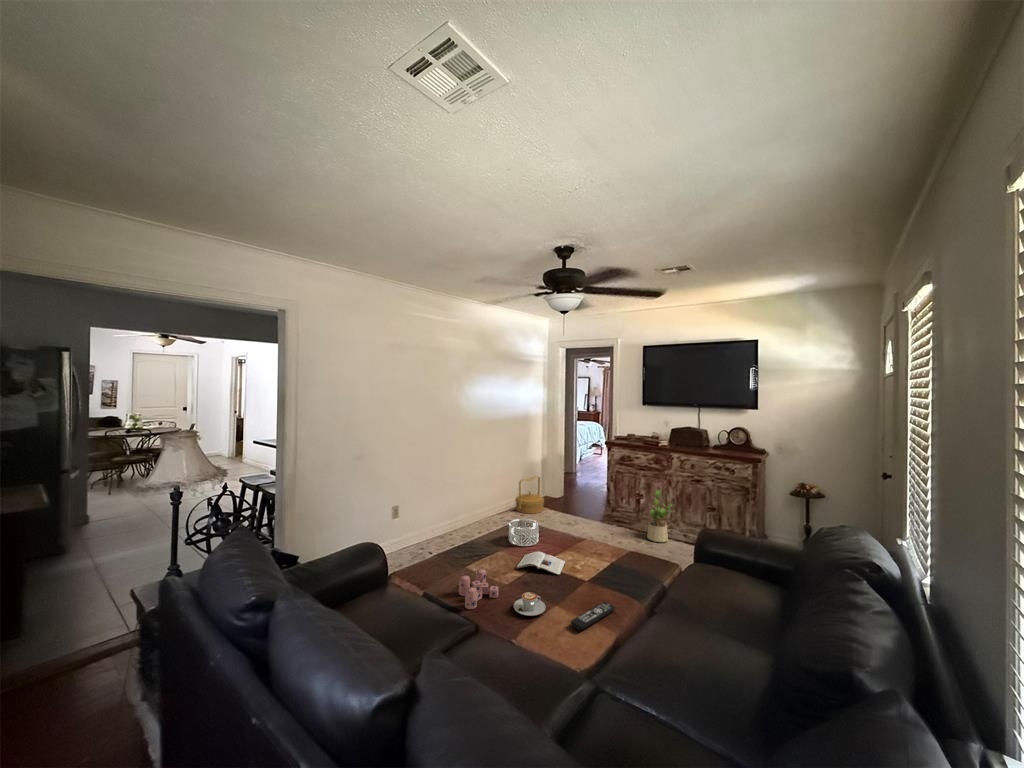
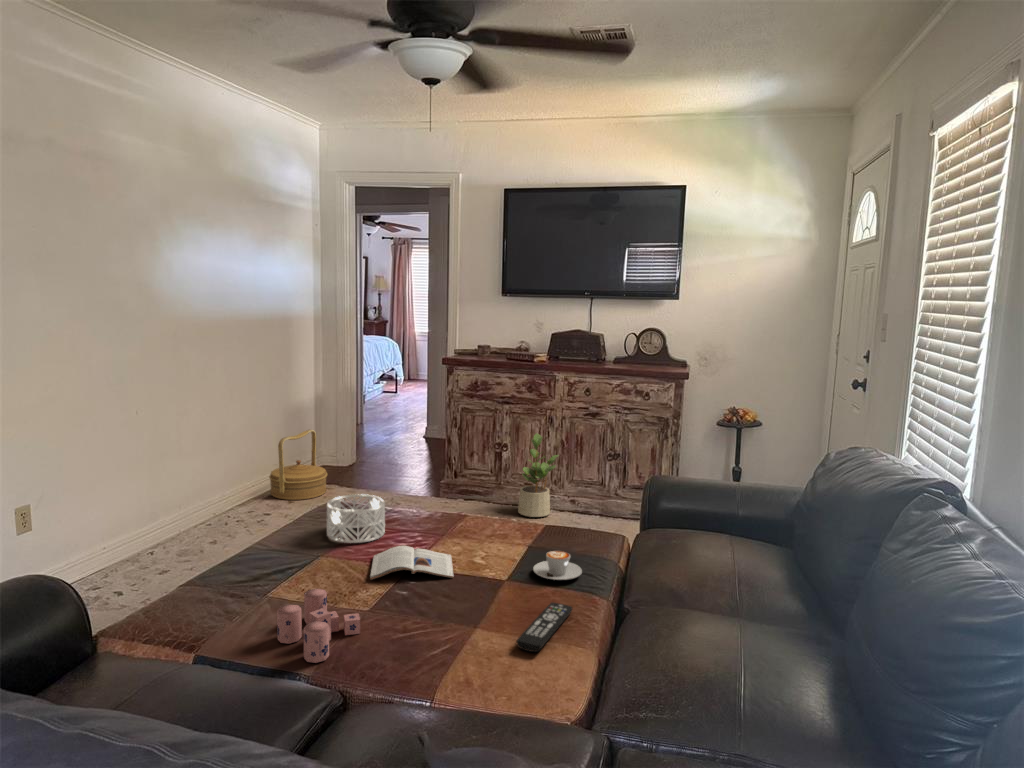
coffee cup: present [514,592,546,616] -> present [533,551,582,580]

